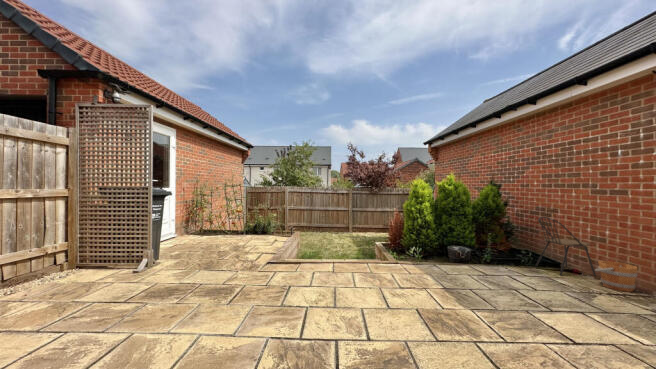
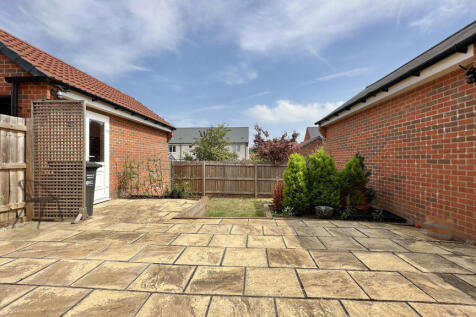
chair: present [535,217,596,276] -> present [12,179,63,229]

